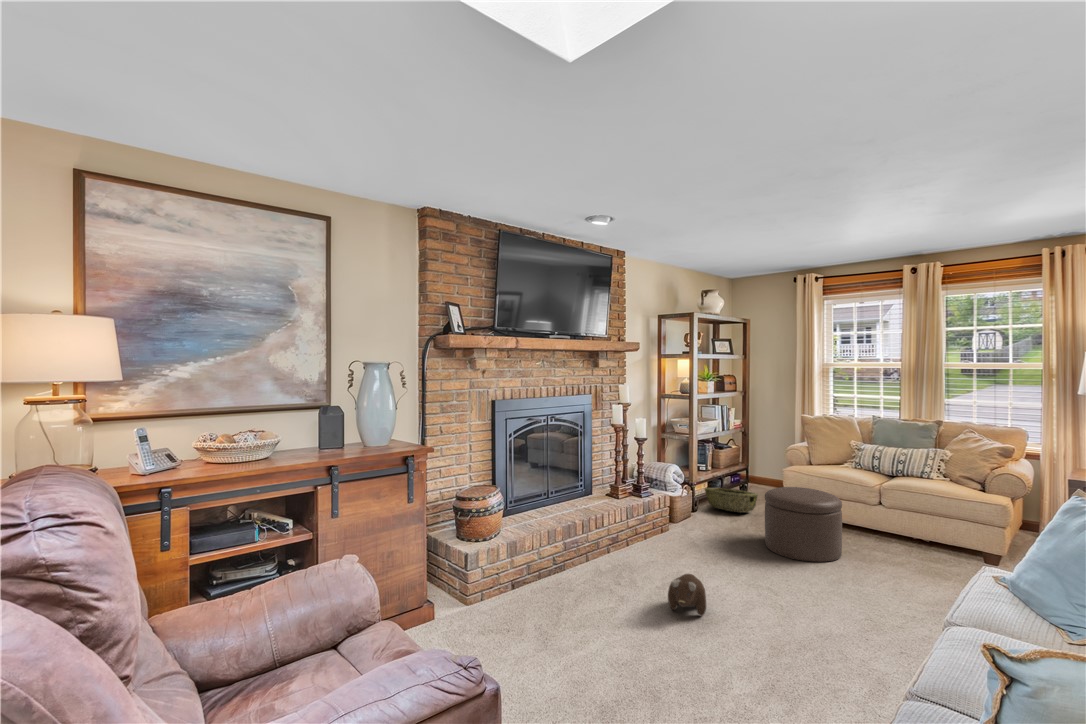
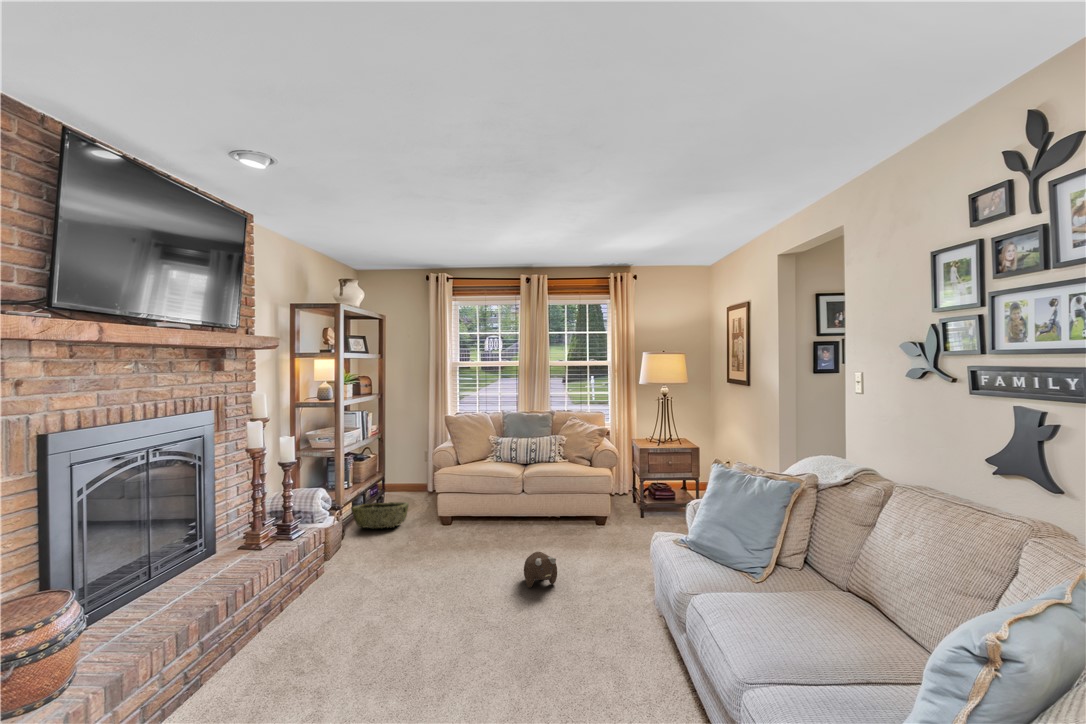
ottoman: present [765,487,842,562] -> none [435,489,506,566]
plush toy: present [668,574,706,616] -> present [524,552,557,588]

